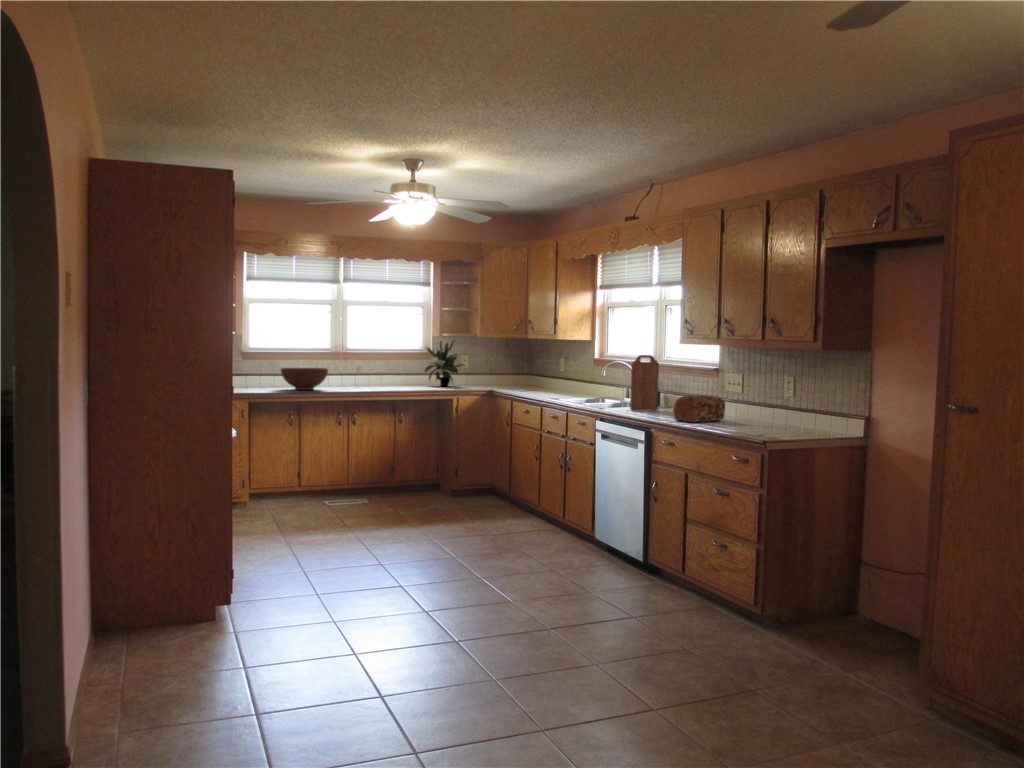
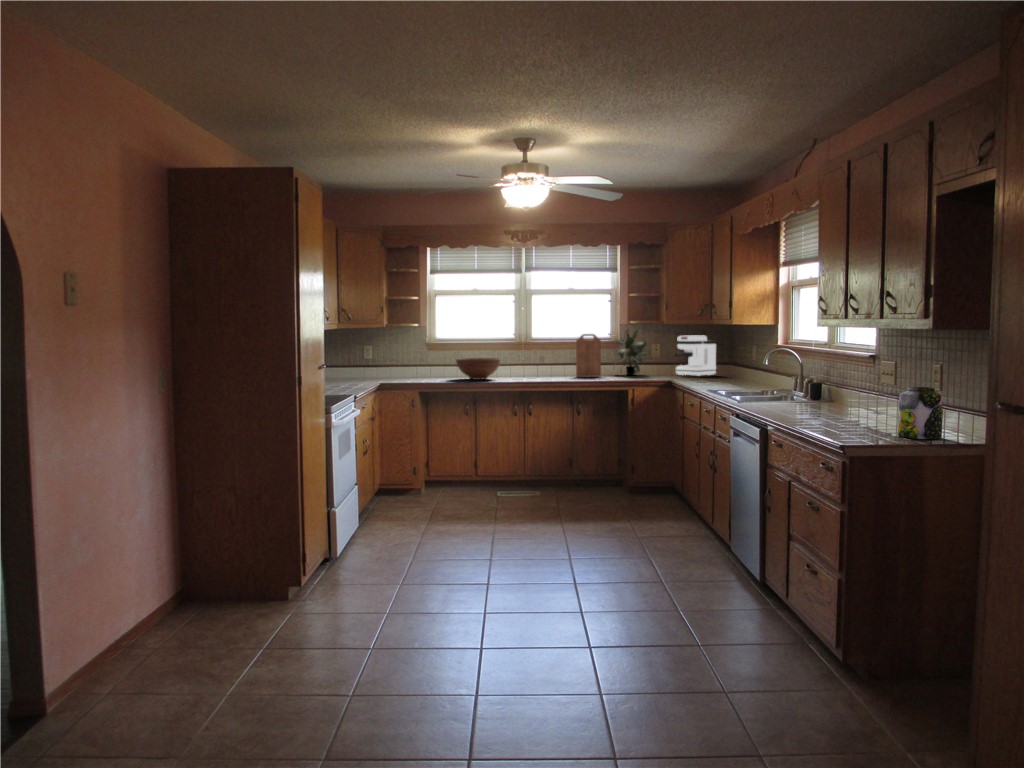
coffee maker: none [485,349,521,387] -> present [675,336,716,376]
cutting board: present [630,355,659,411] -> present [576,334,601,377]
jar: none [751,391,781,429] -> present [898,387,943,439]
bread loaf: present [673,395,725,423] -> none [802,390,879,426]

